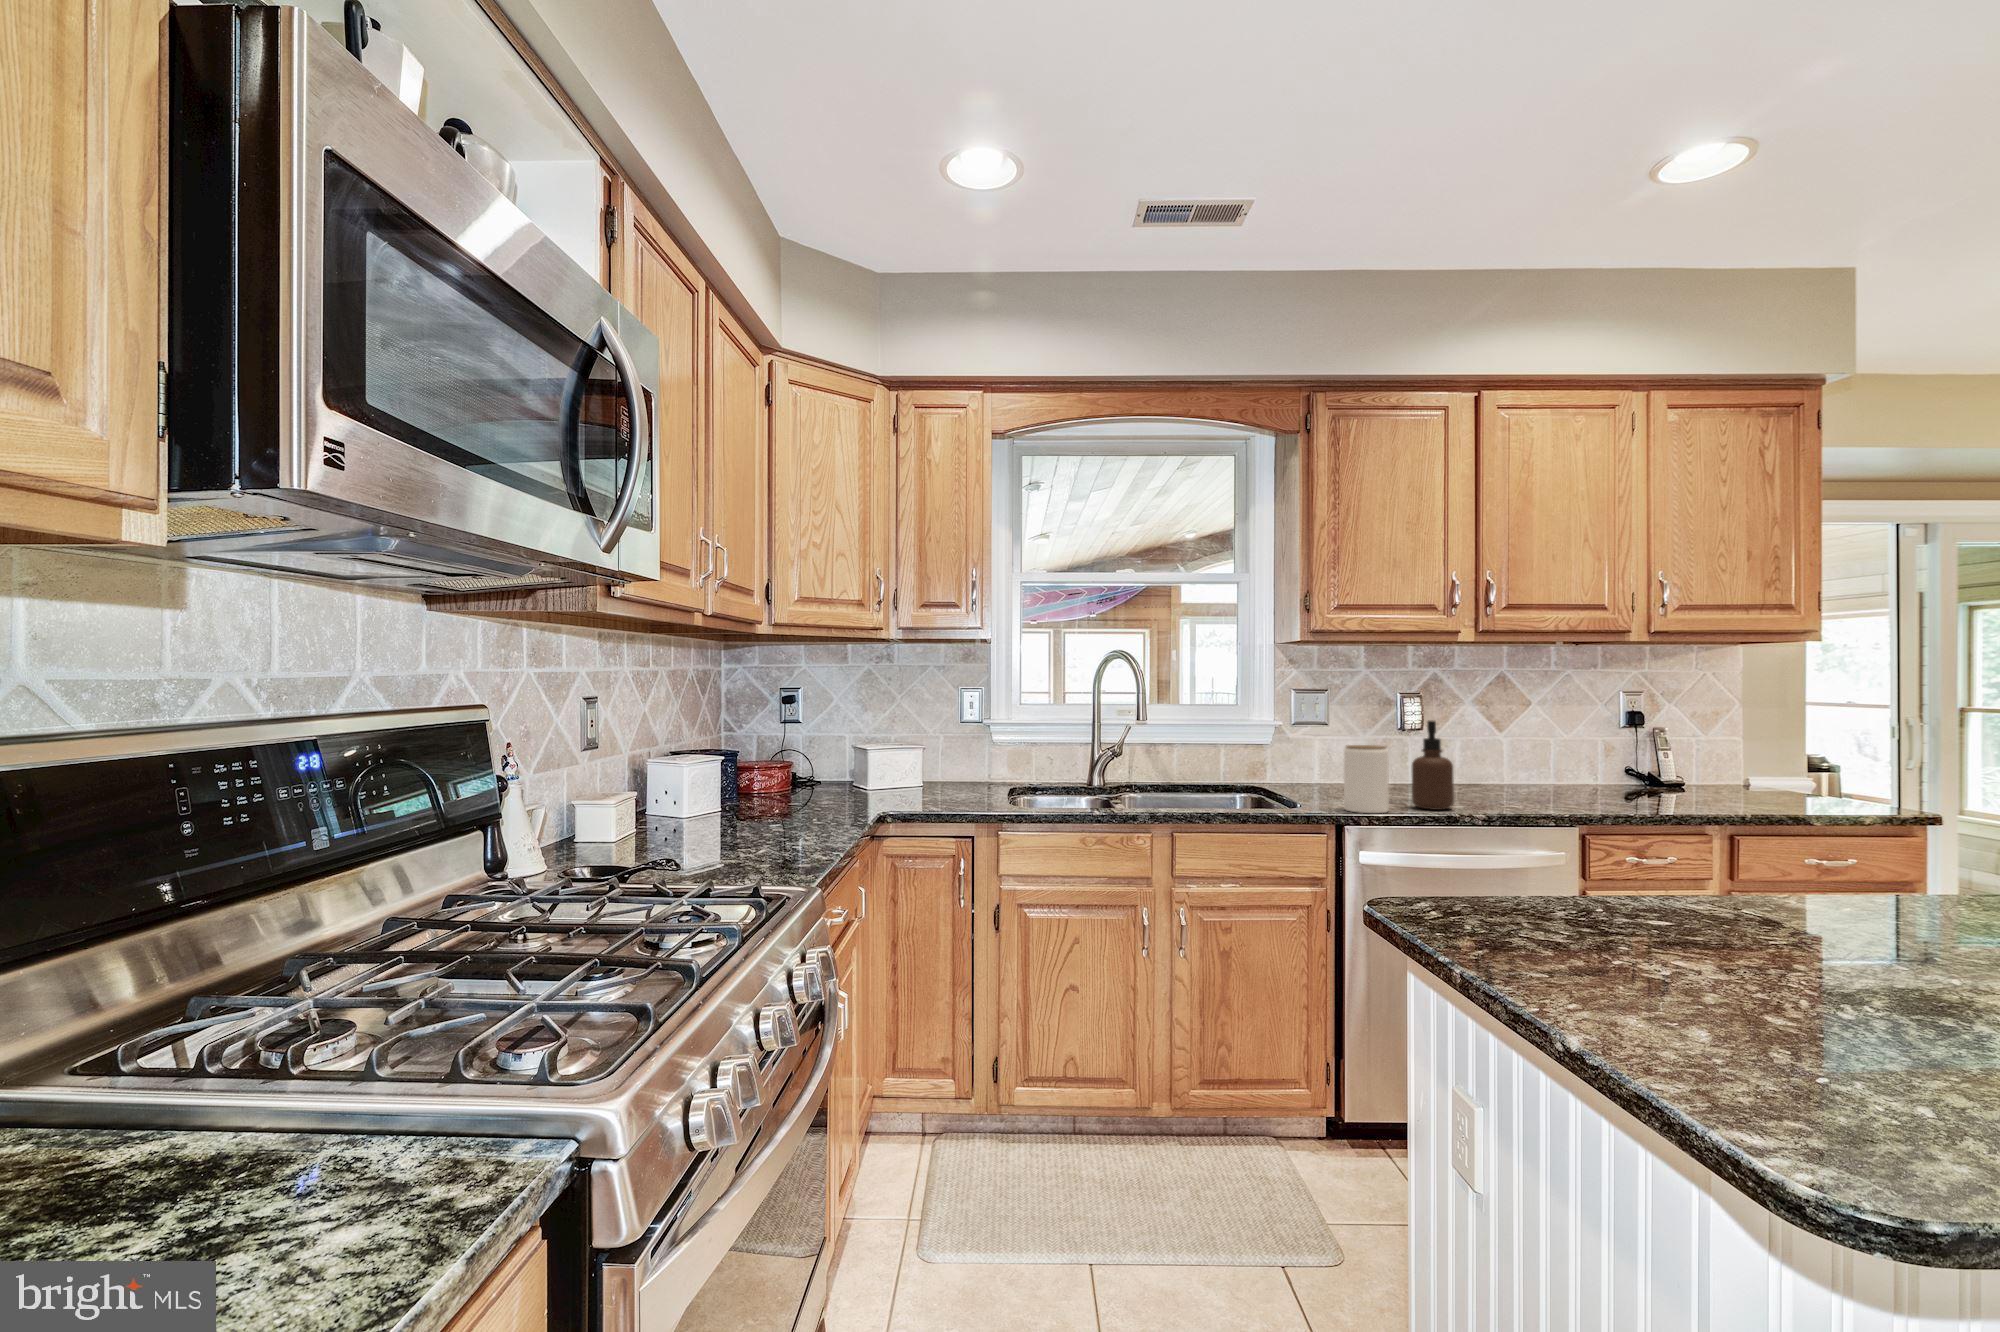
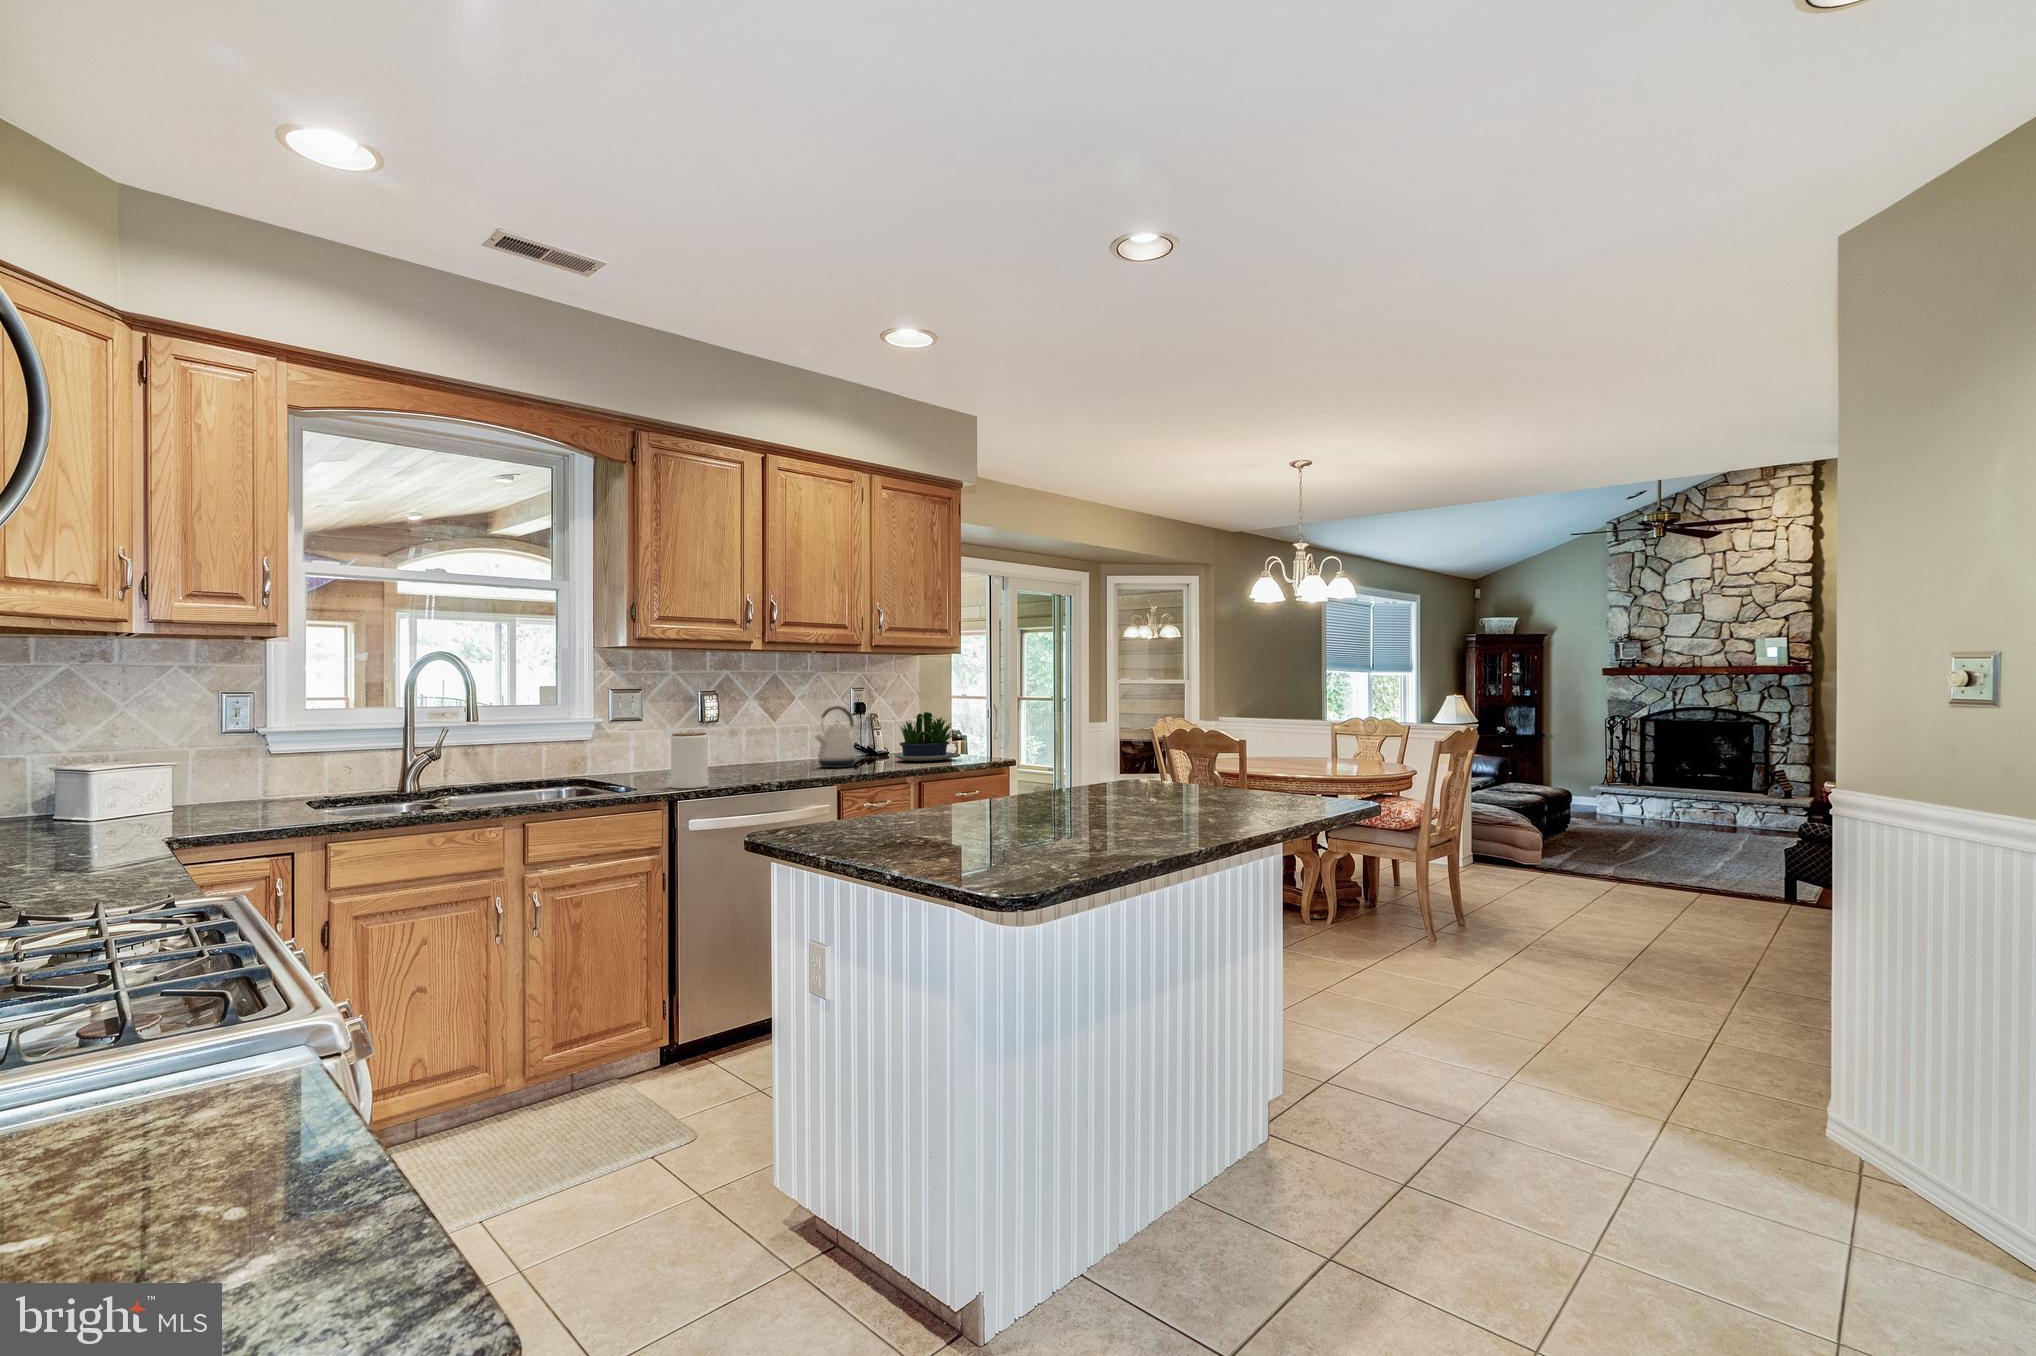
kettle: none [1552,718,1622,804] -> present [815,706,856,768]
soap dispenser: present [1412,720,1454,810] -> none [722,711,754,781]
potted plant: none [1690,732,1825,807] -> present [895,712,955,761]

